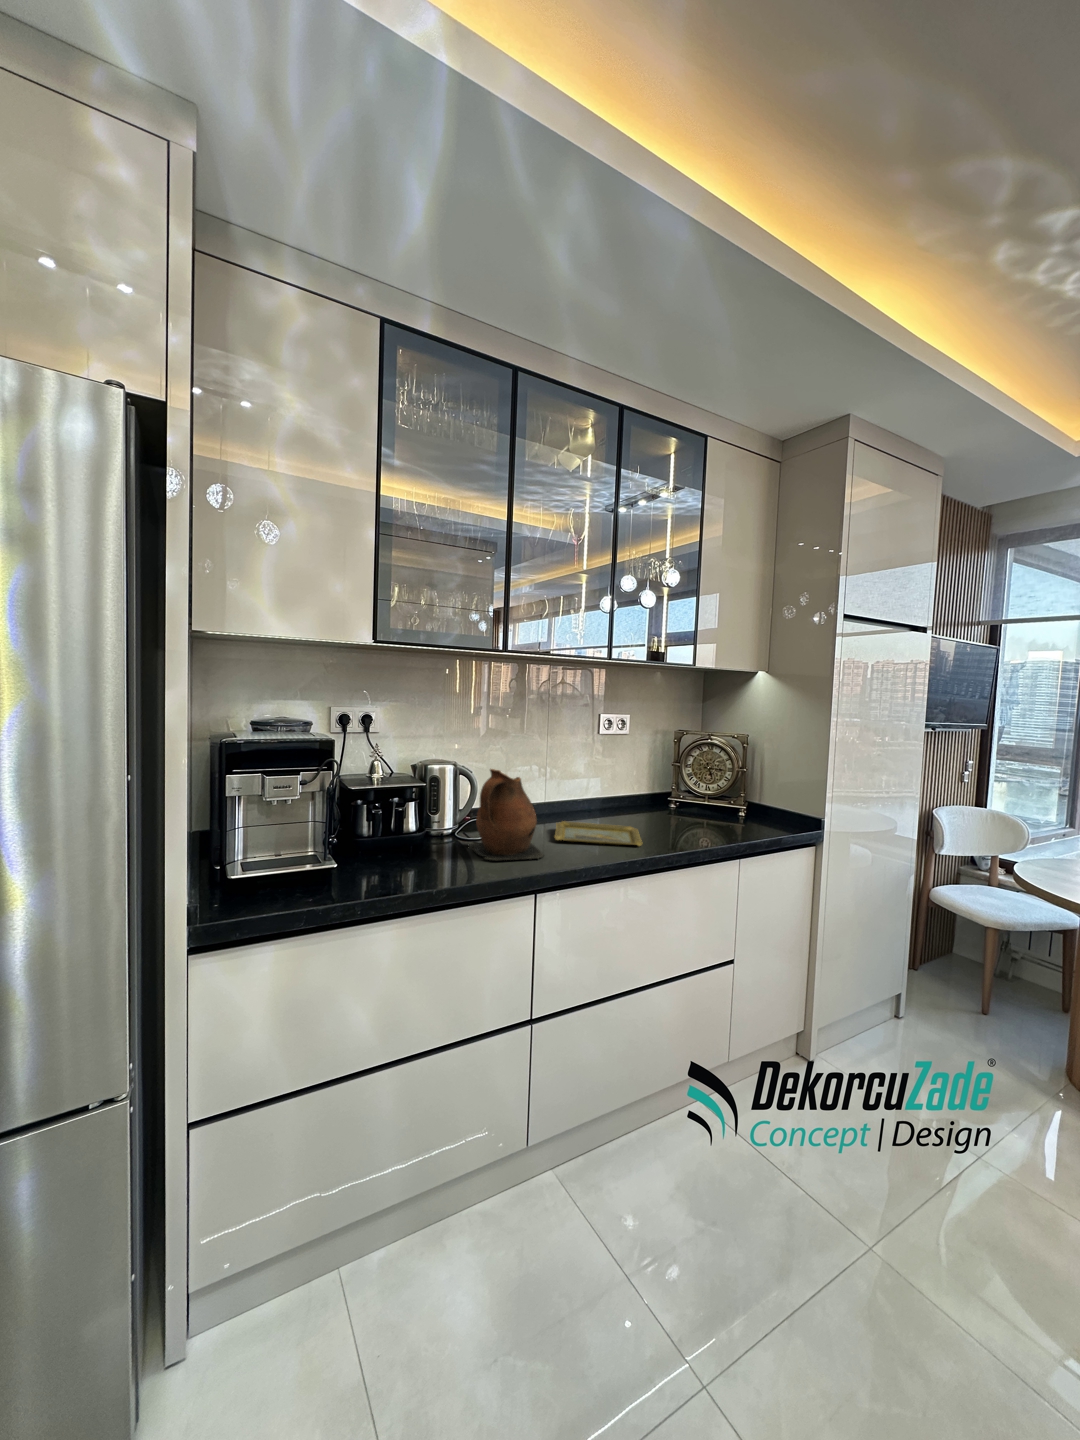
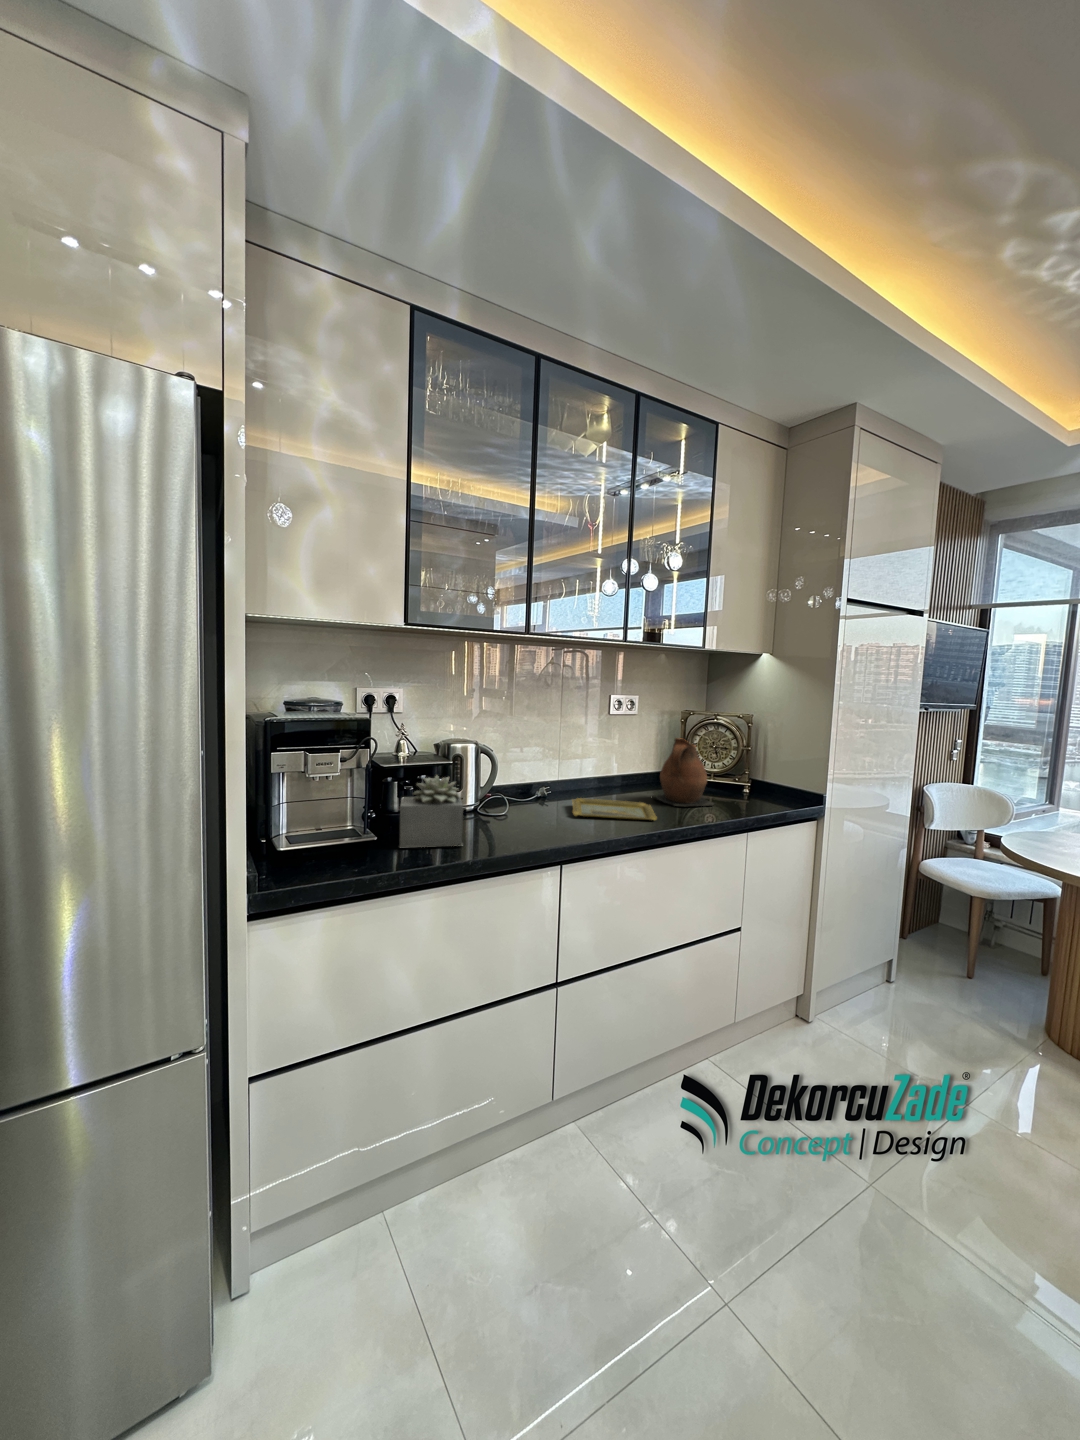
ceramic pitcher: present [472,769,544,860] -> present [655,738,714,806]
succulent plant: none [363,798,431,875] -> present [400,776,463,847]

